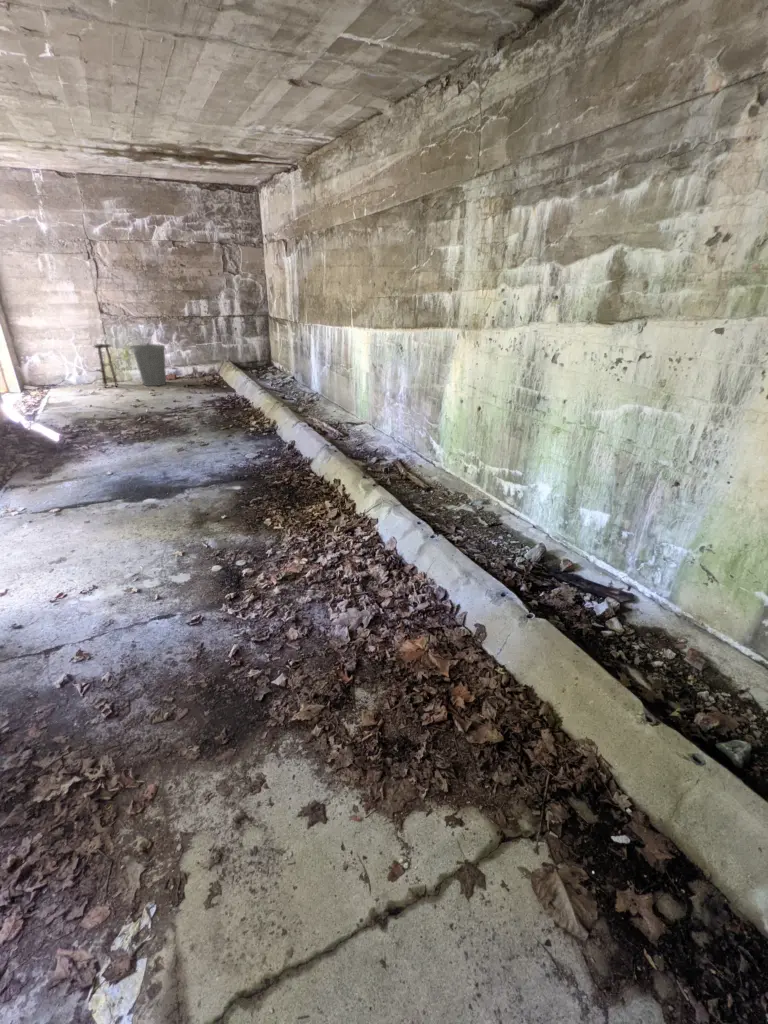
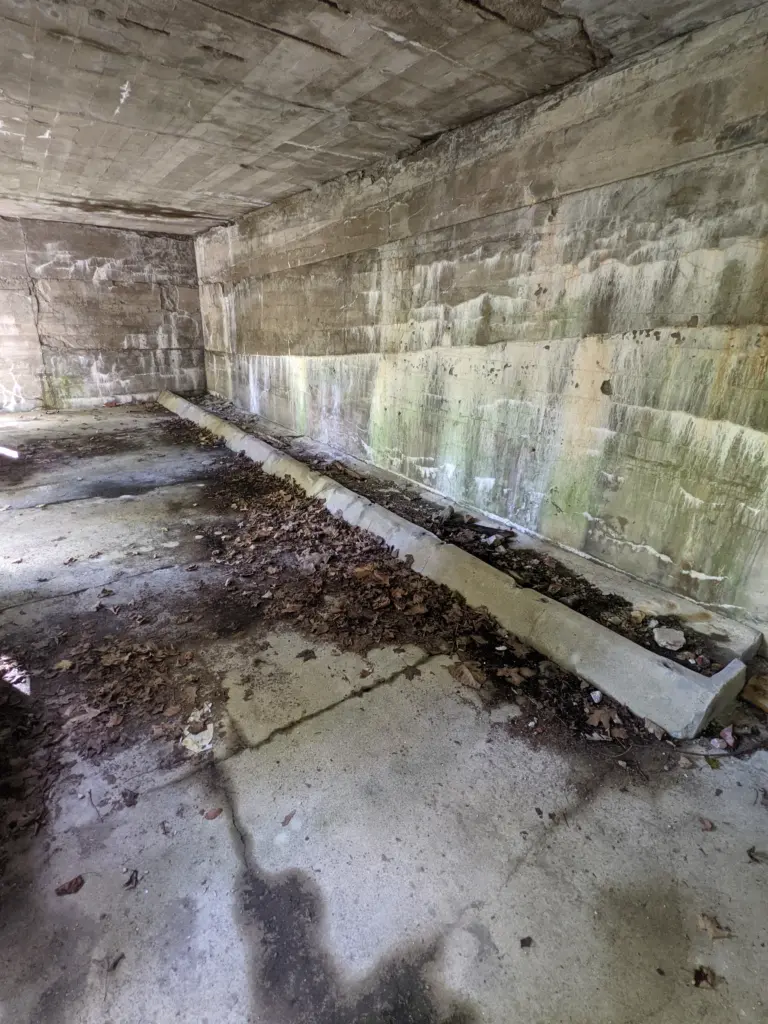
trash can: present [131,344,166,386] -> none [72,372,107,412]

